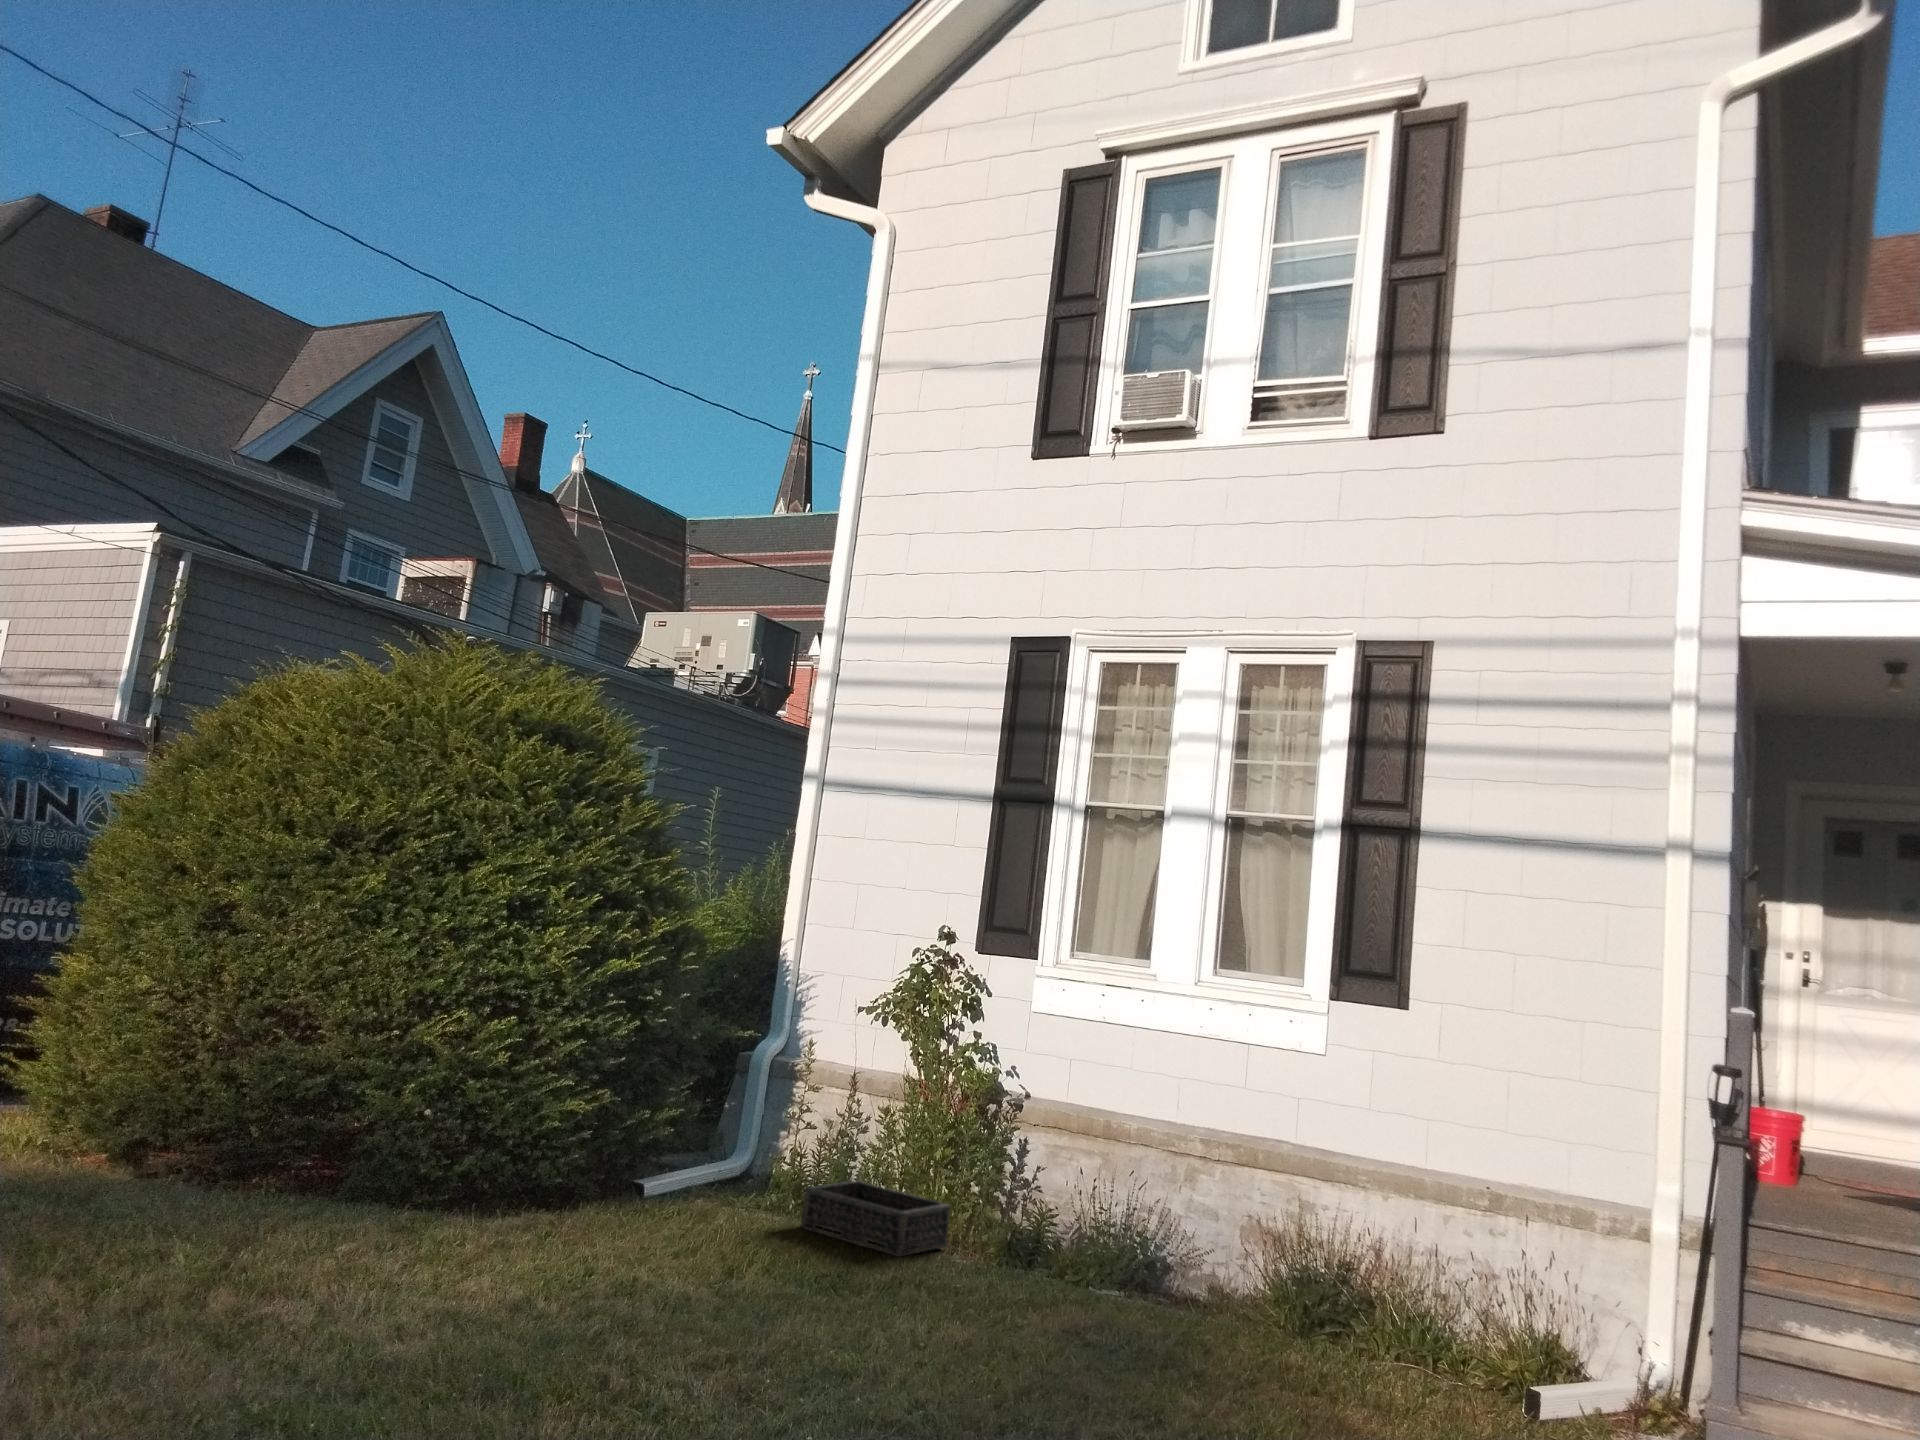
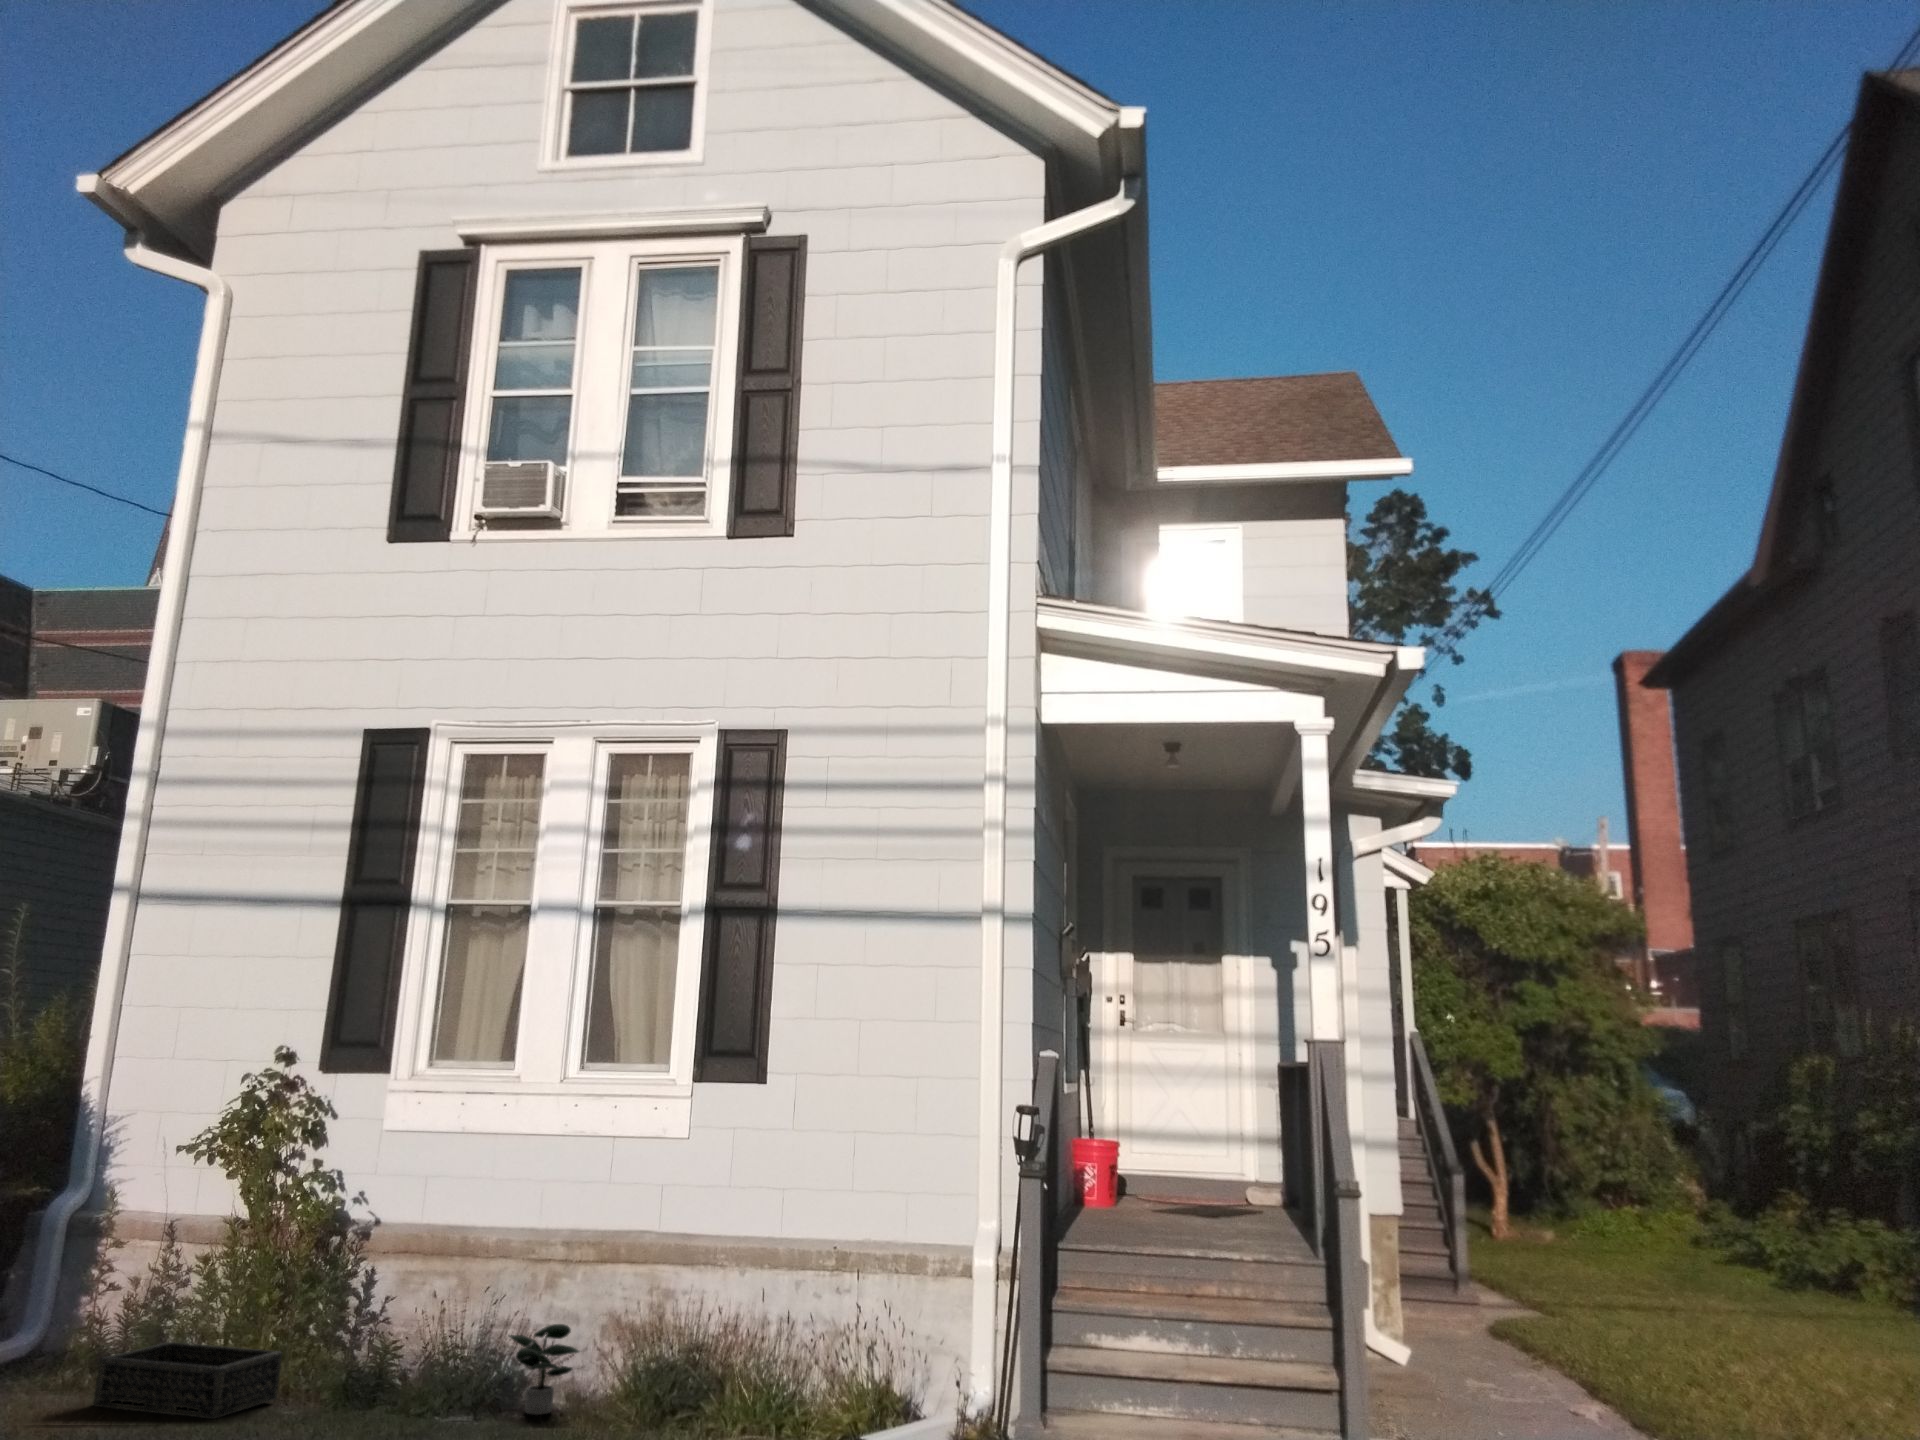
potted plant: none [1151,1218,1222,1302] -> present [509,1324,579,1415]

